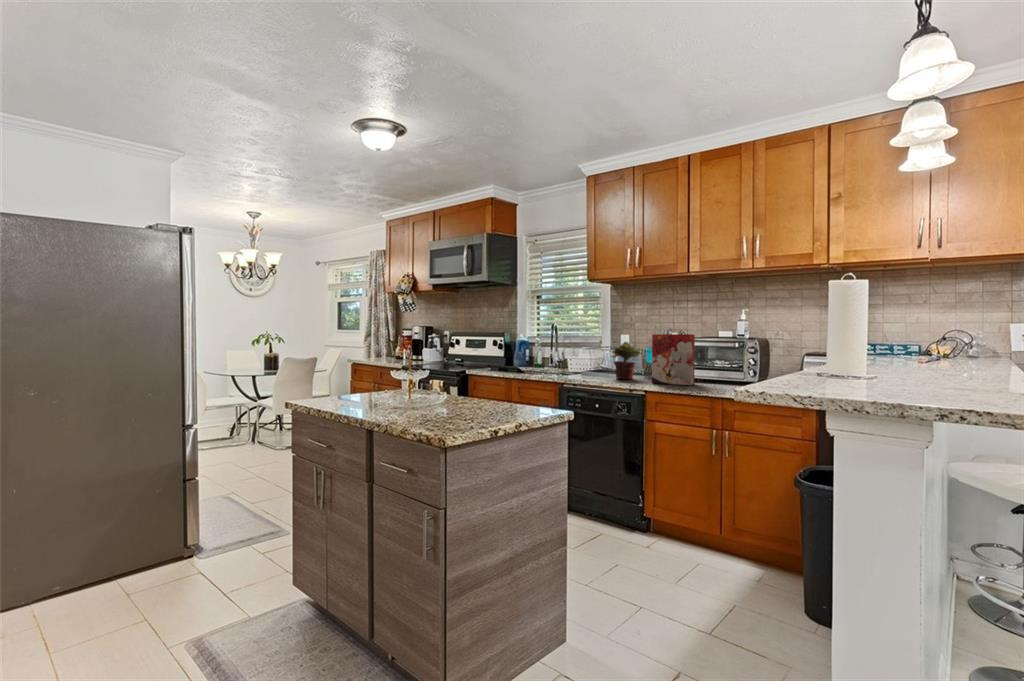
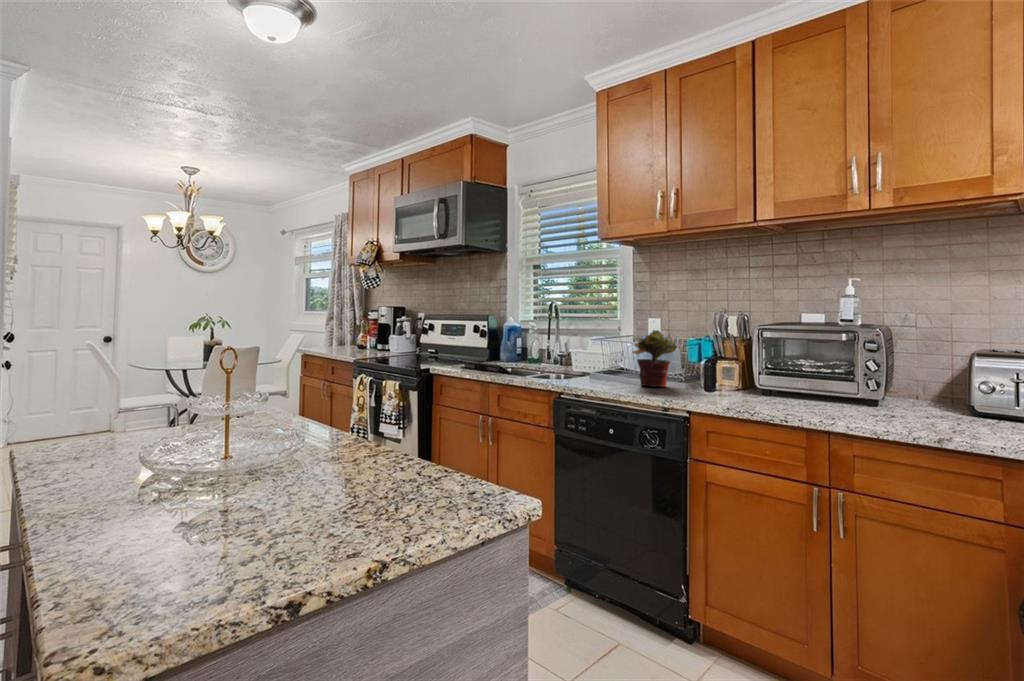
cereal box: present [652,334,695,385] -> none [699,320,769,402]

